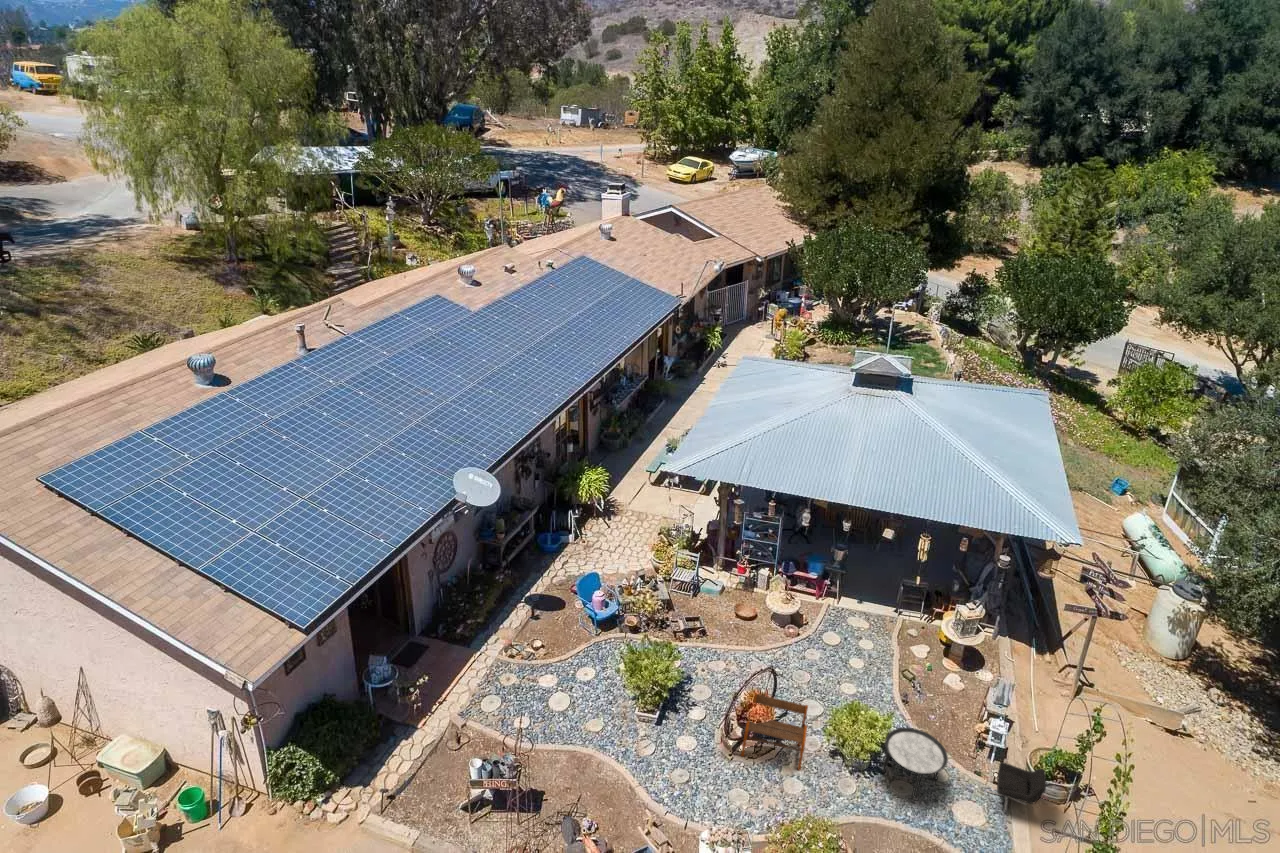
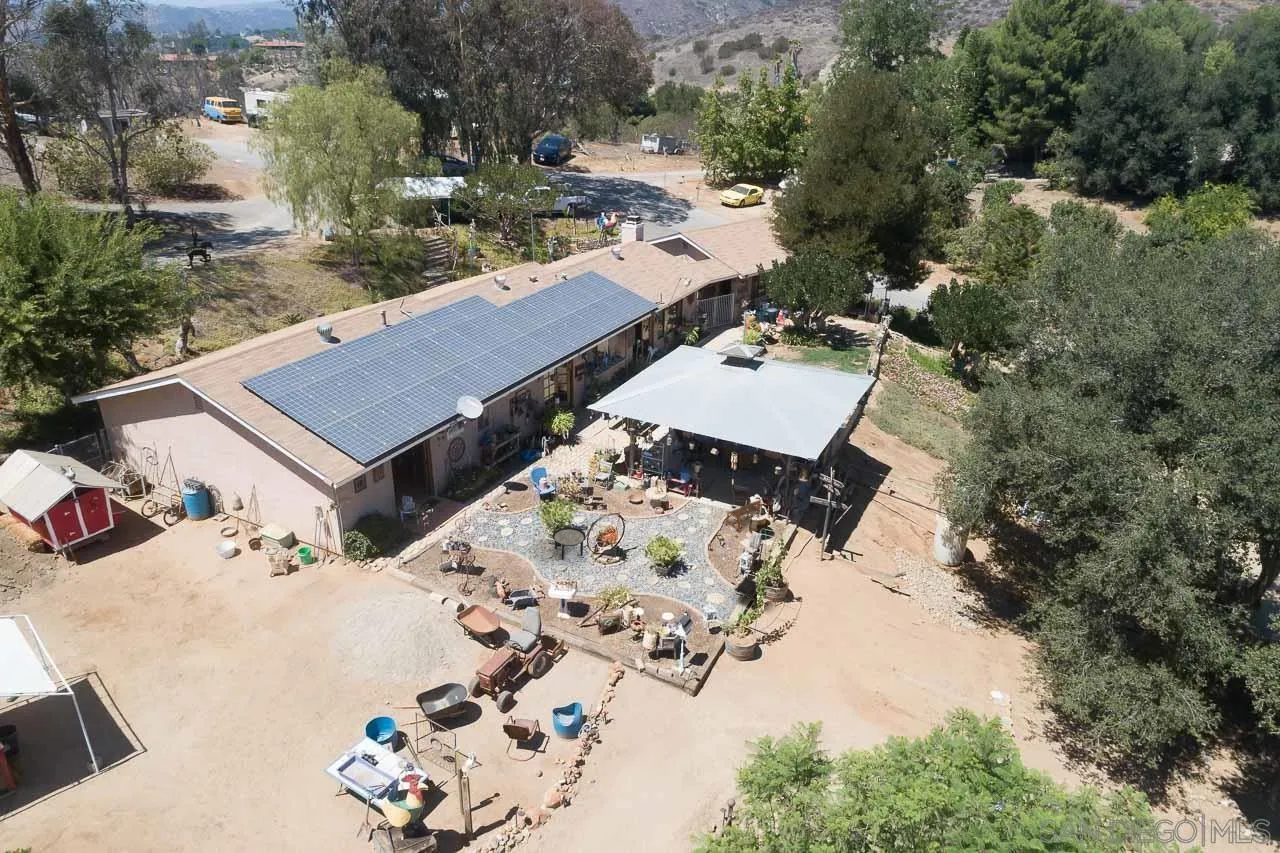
bench: present [741,693,808,770] -> present [725,500,761,532]
round table: present [882,728,948,797] -> present [553,527,586,560]

